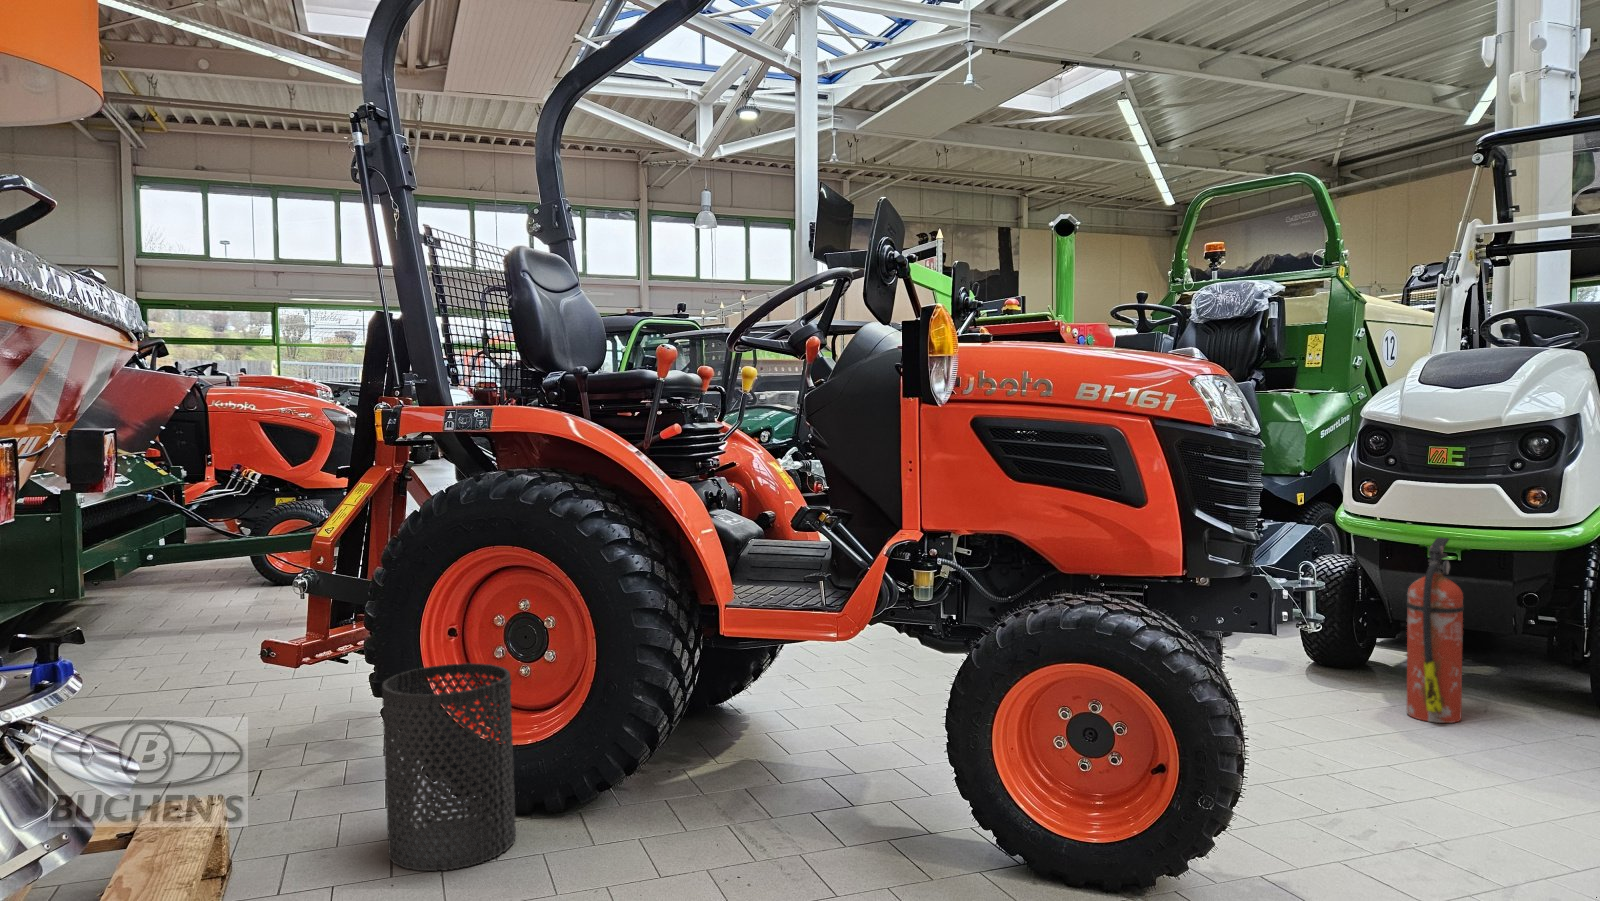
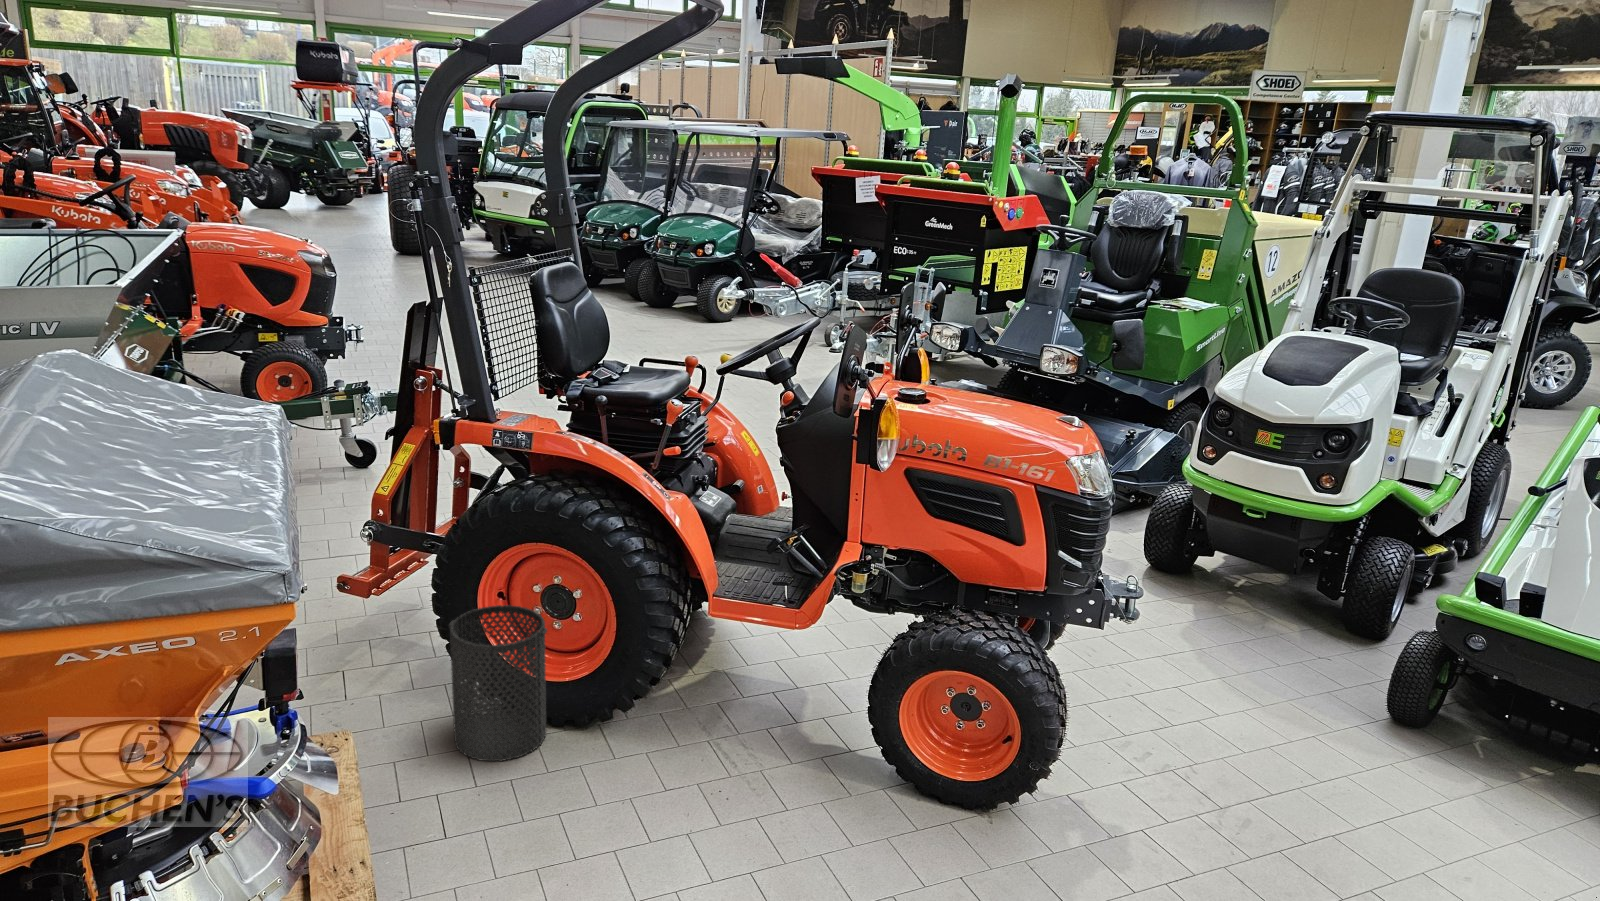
fire extinguisher: present [1407,538,1464,723] -> none [1205,502,1260,641]

